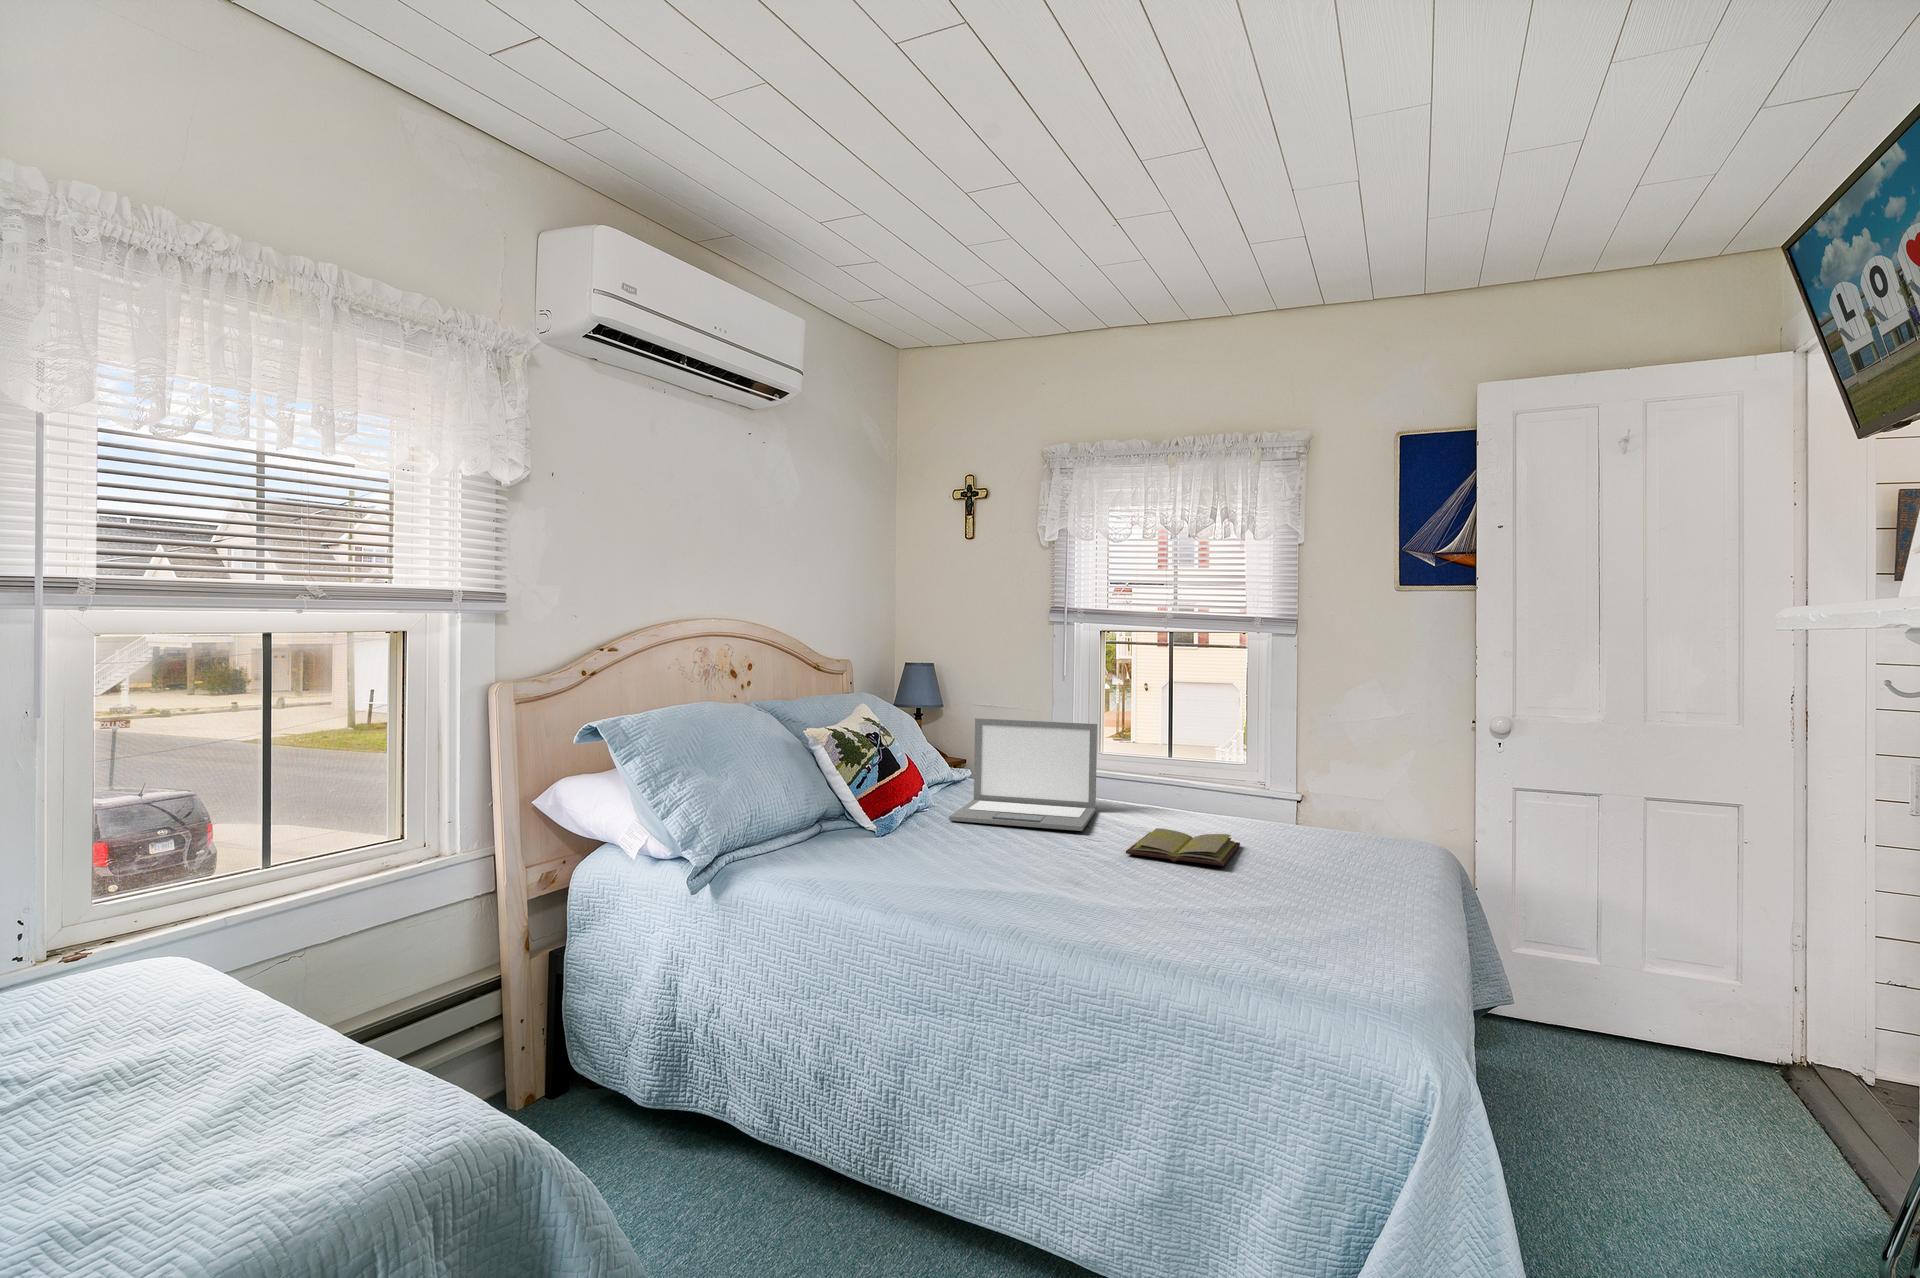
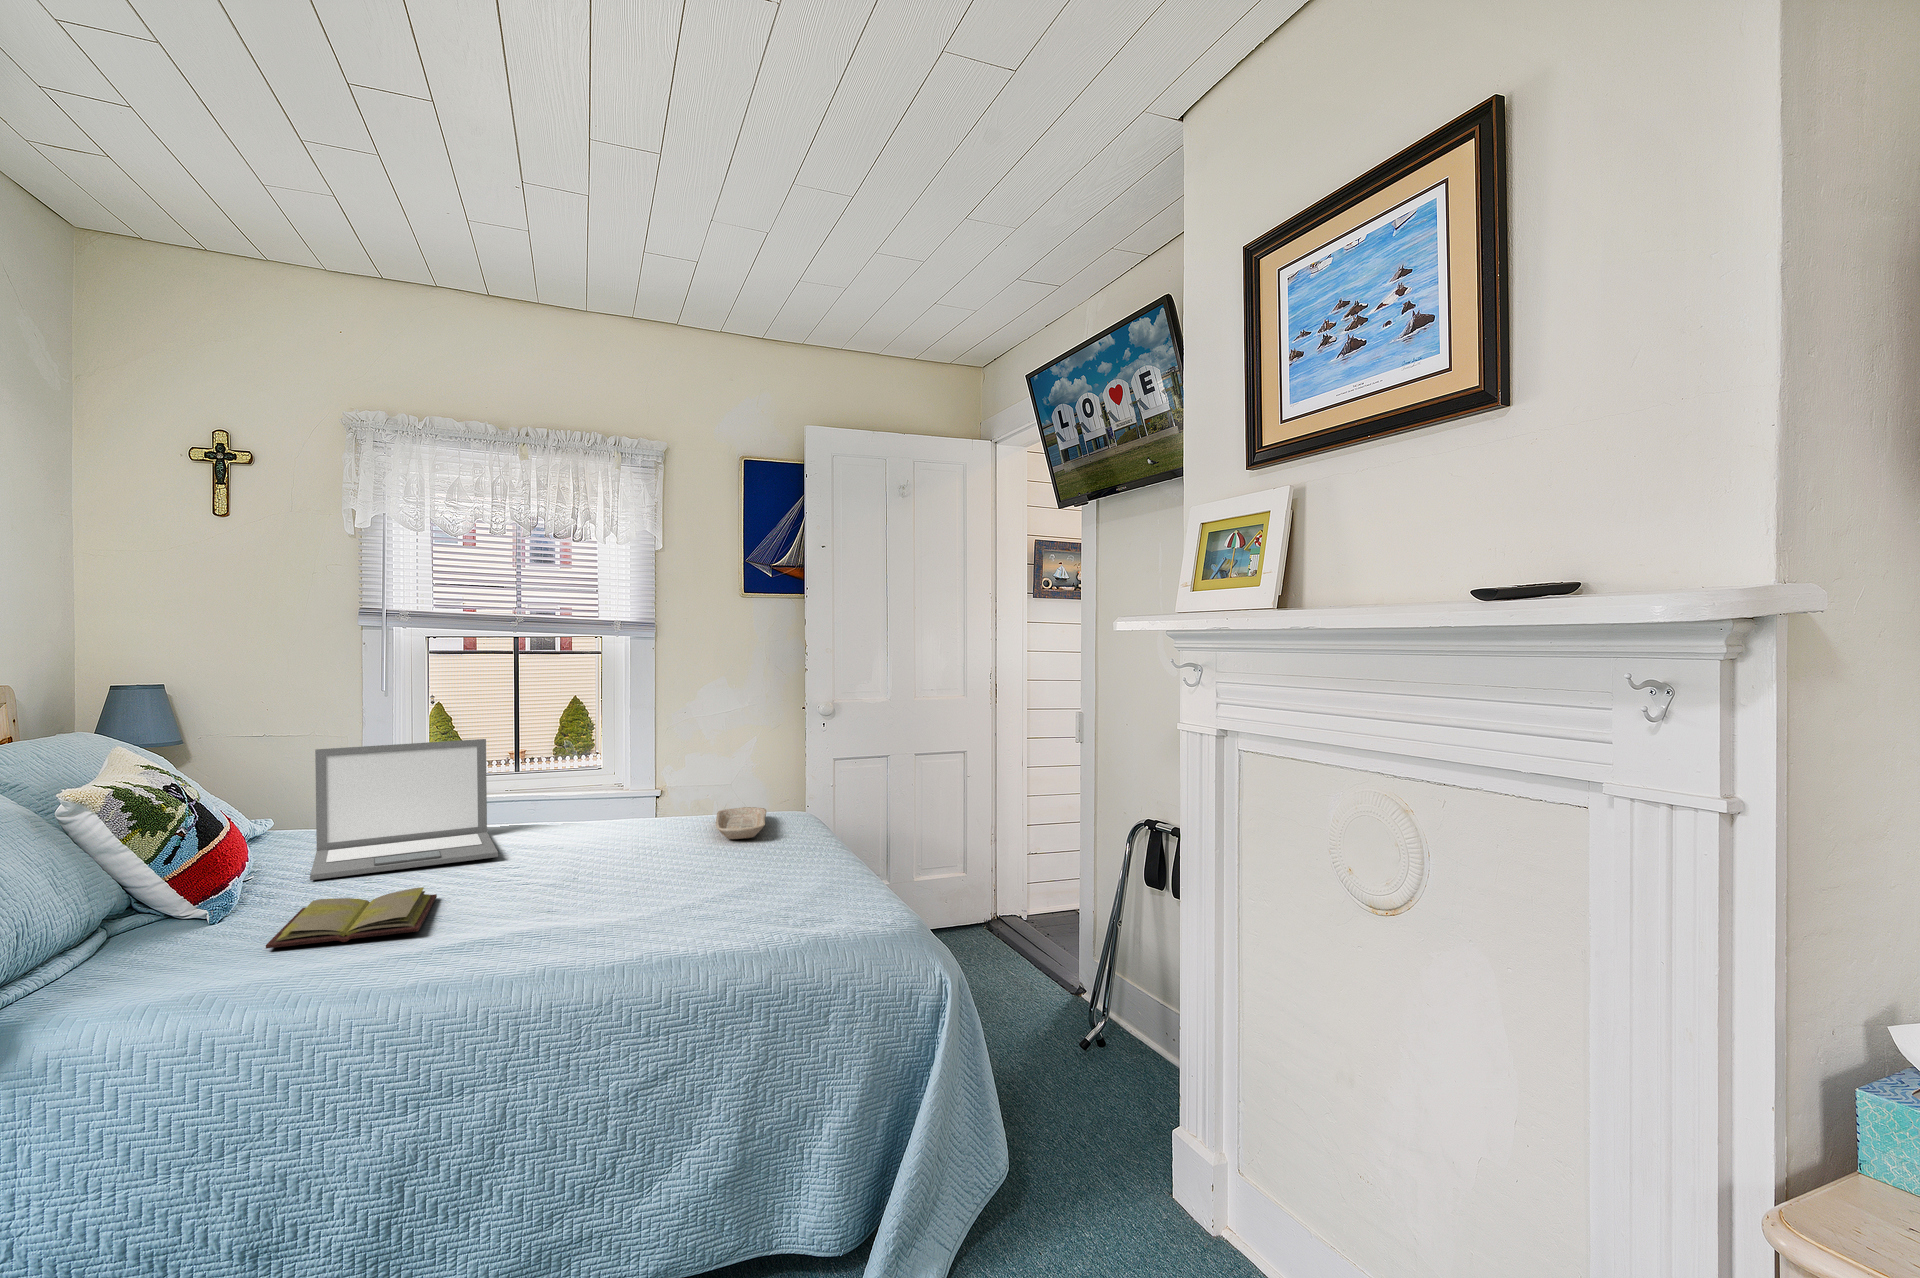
diary: present [1126,828,1240,866] -> present [266,887,437,948]
tray: none [1292,829,1369,864] -> present [716,807,766,839]

